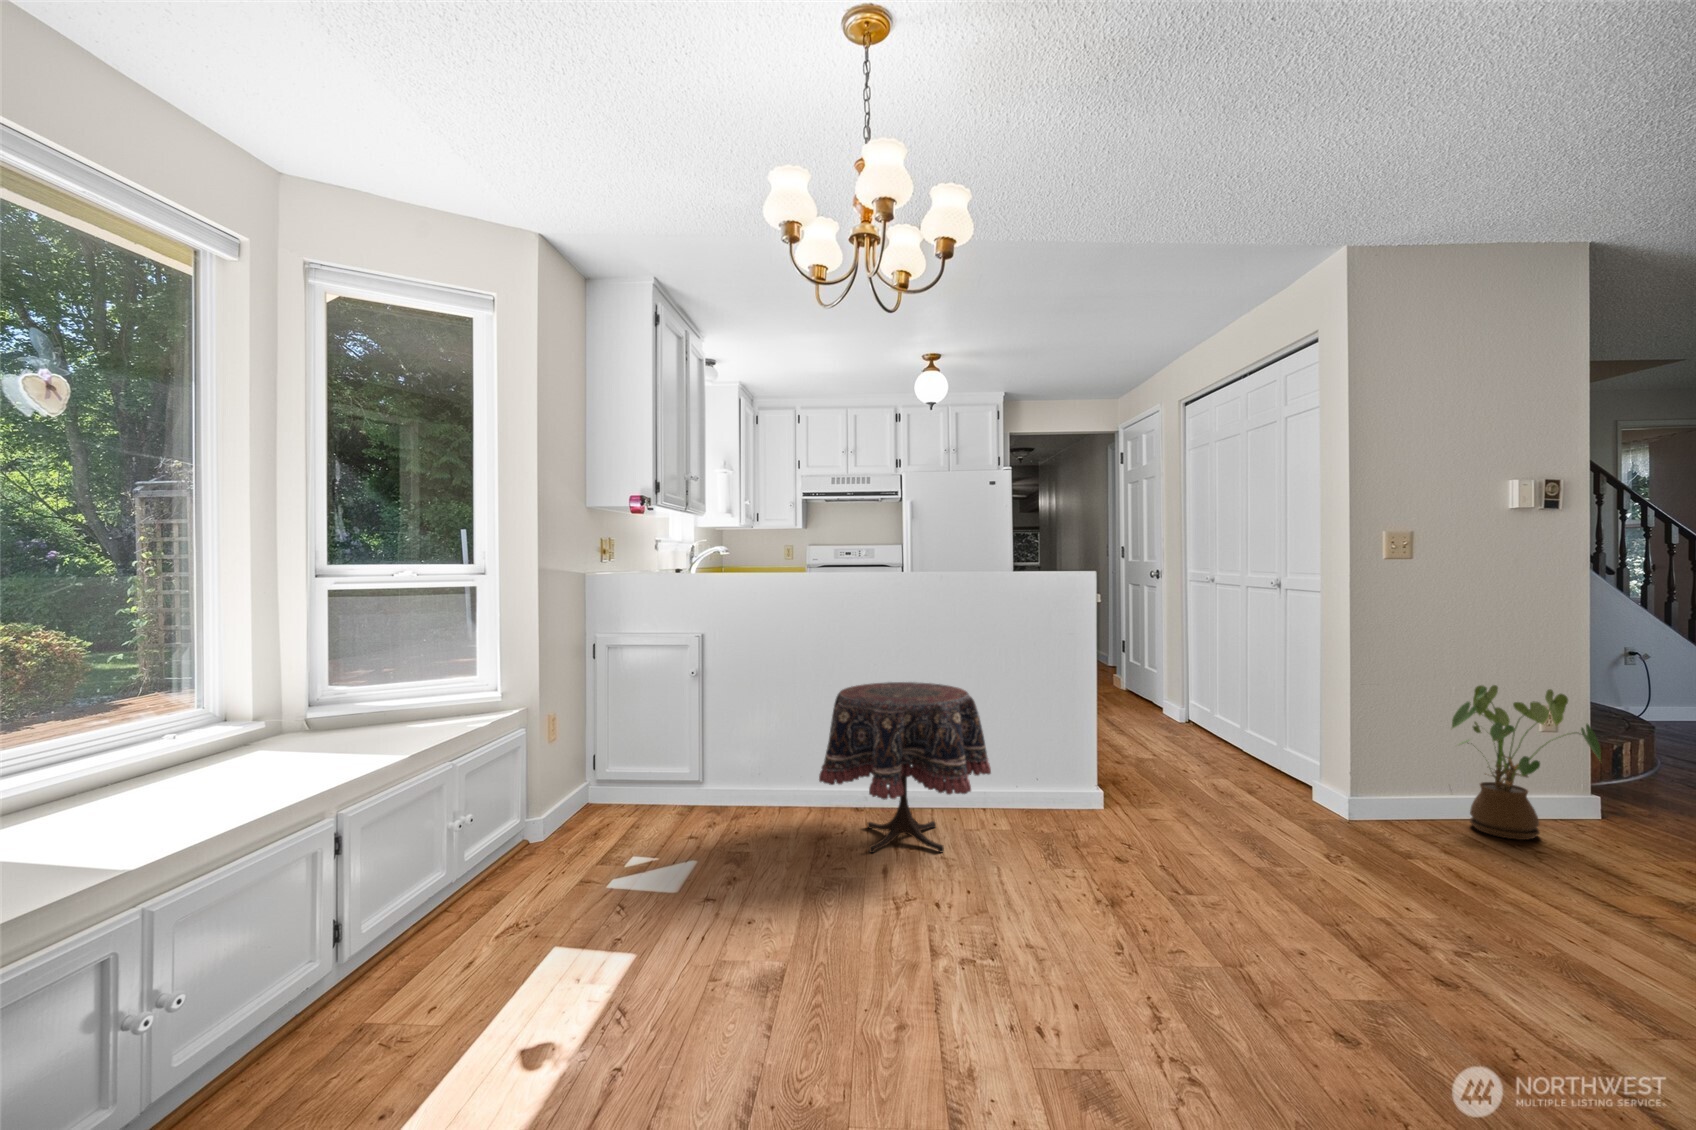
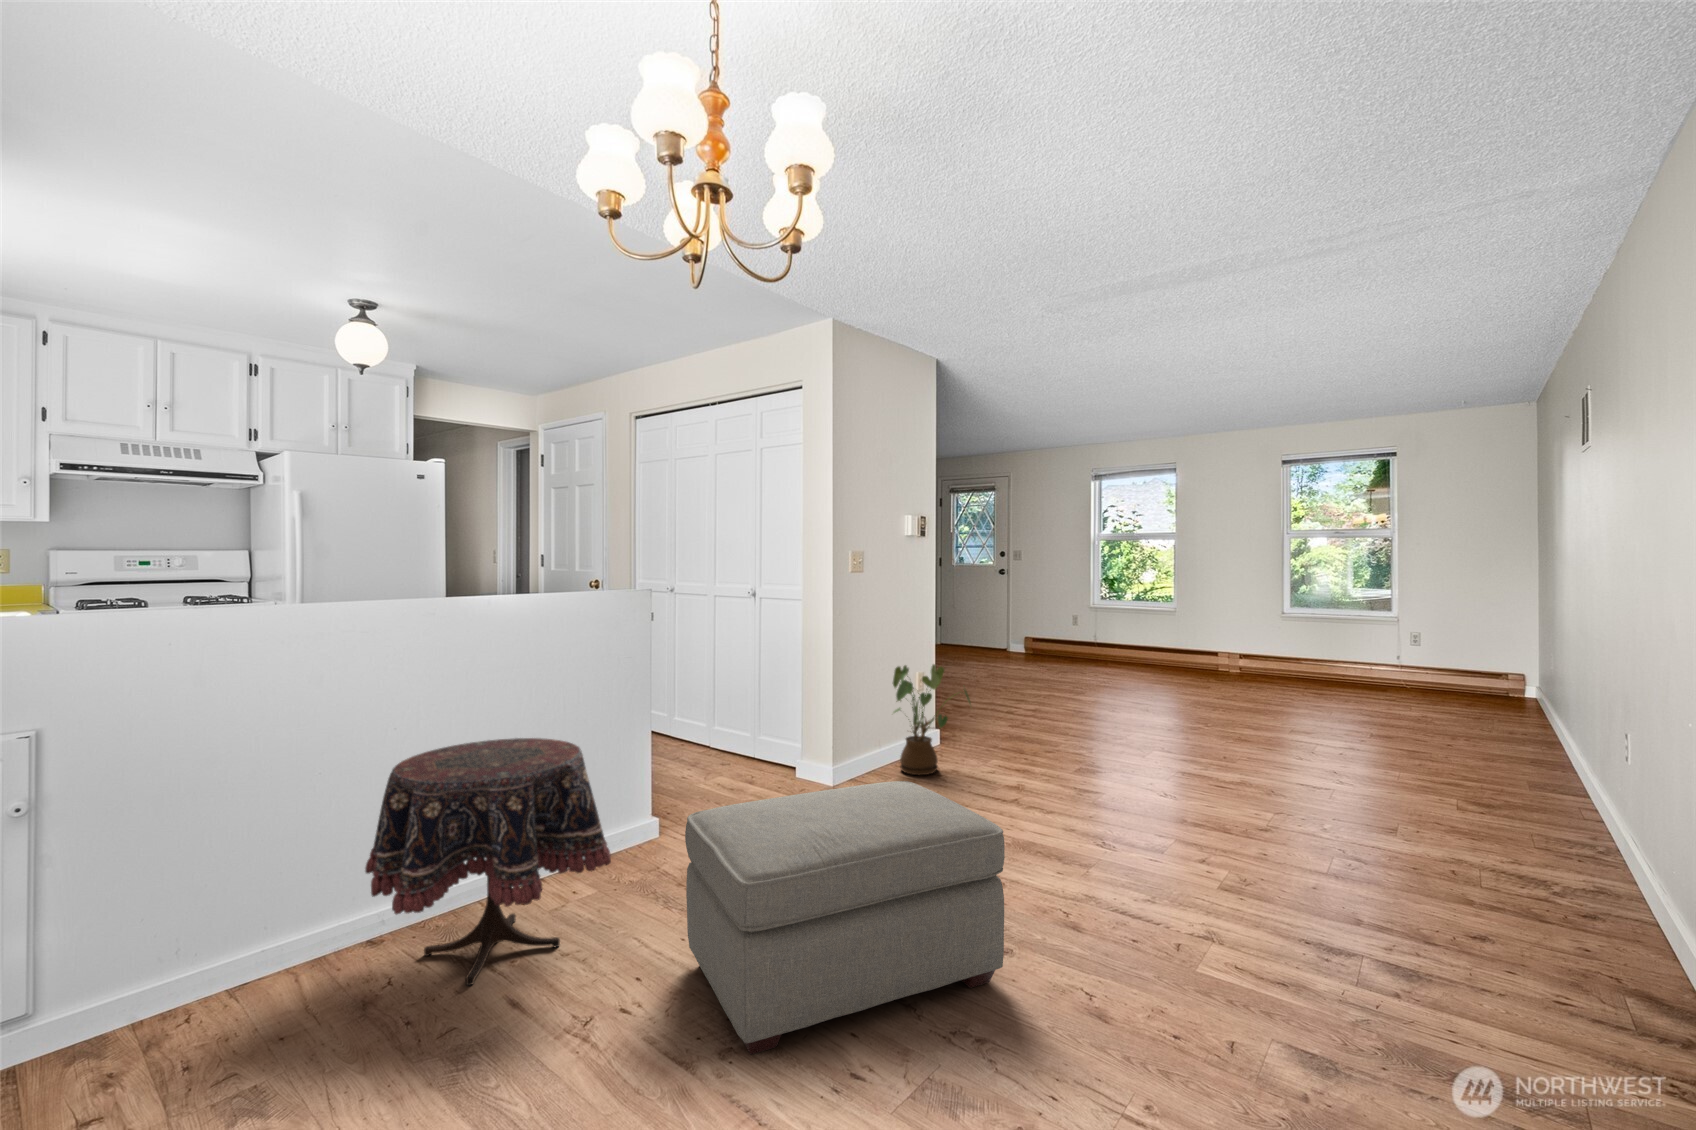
ottoman: none [964,766,1301,1045] -> present [685,781,1005,1055]

